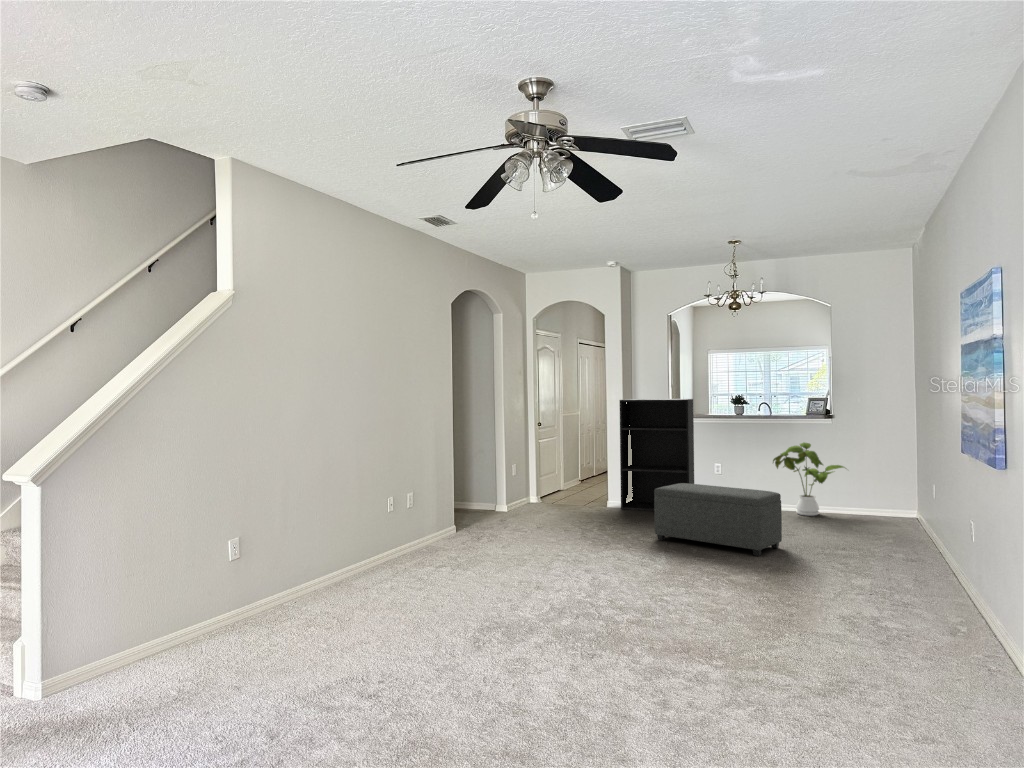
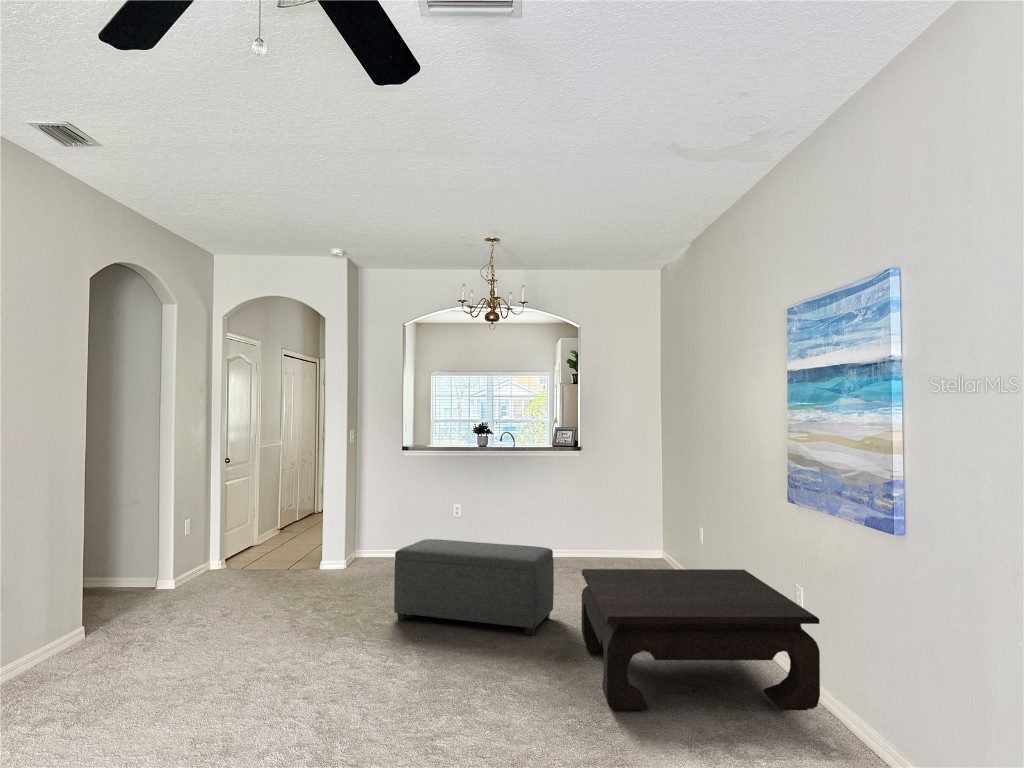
bookshelf: present [620,399,694,511] -> none [339,427,431,570]
house plant: present [773,442,845,516] -> none [520,479,600,564]
coffee table: none [791,506,975,615] -> present [582,569,820,711]

